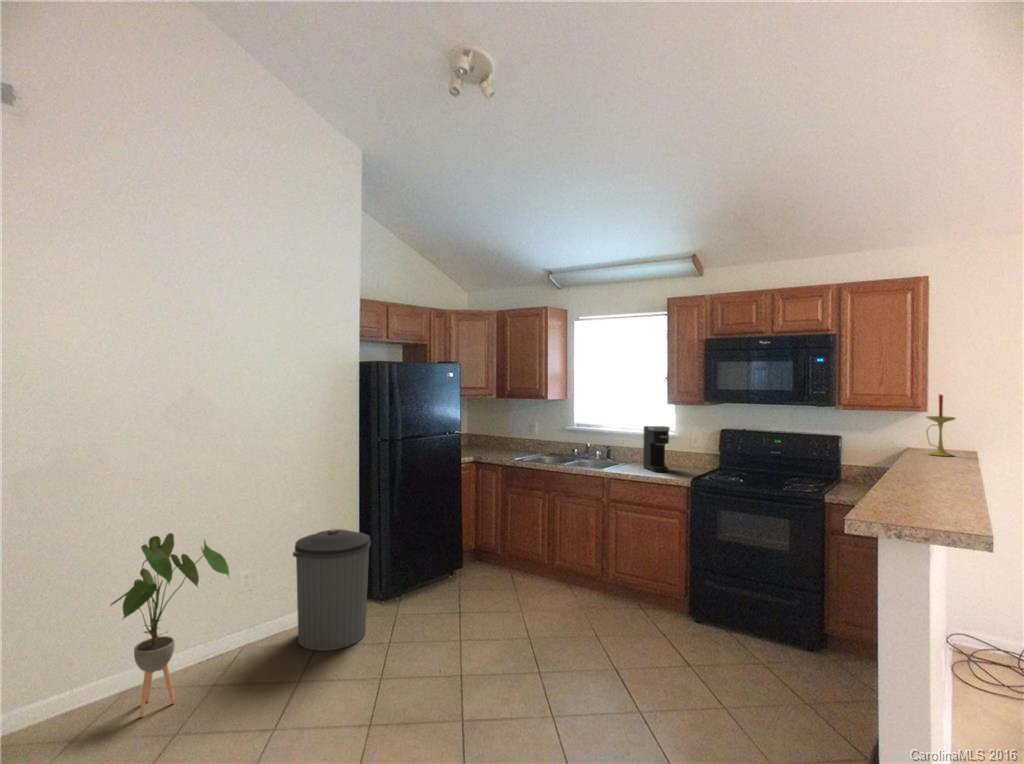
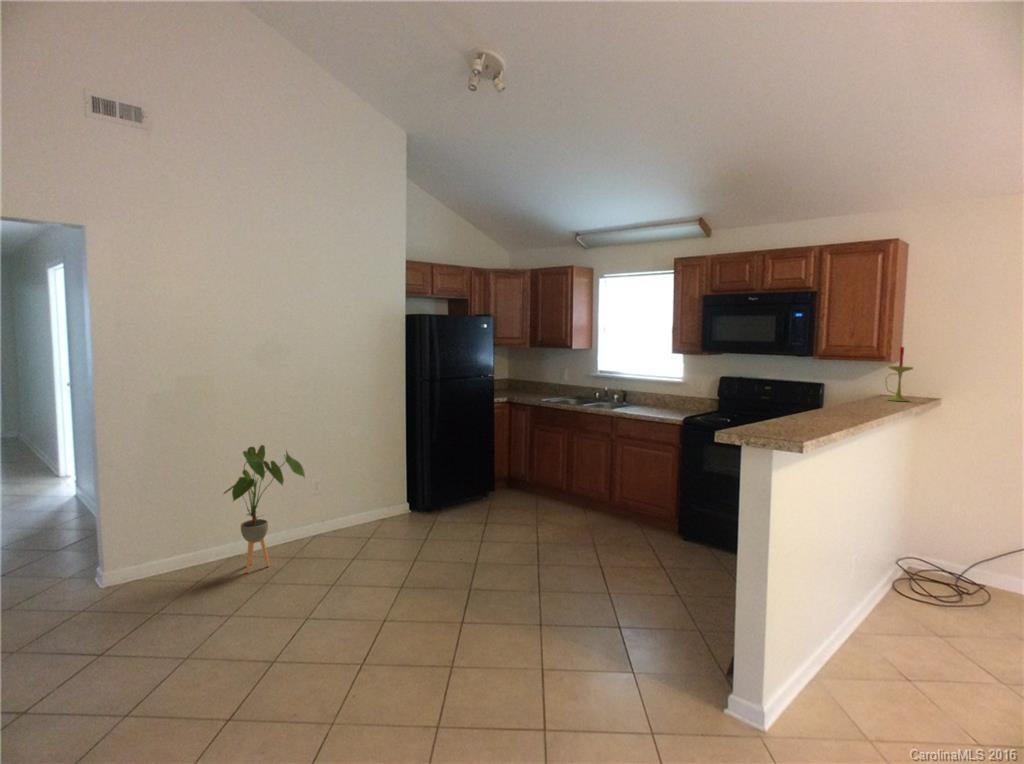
coffee maker: present [643,426,670,472] -> none [650,373,672,413]
trash can: present [293,529,370,651] -> none [353,450,414,541]

